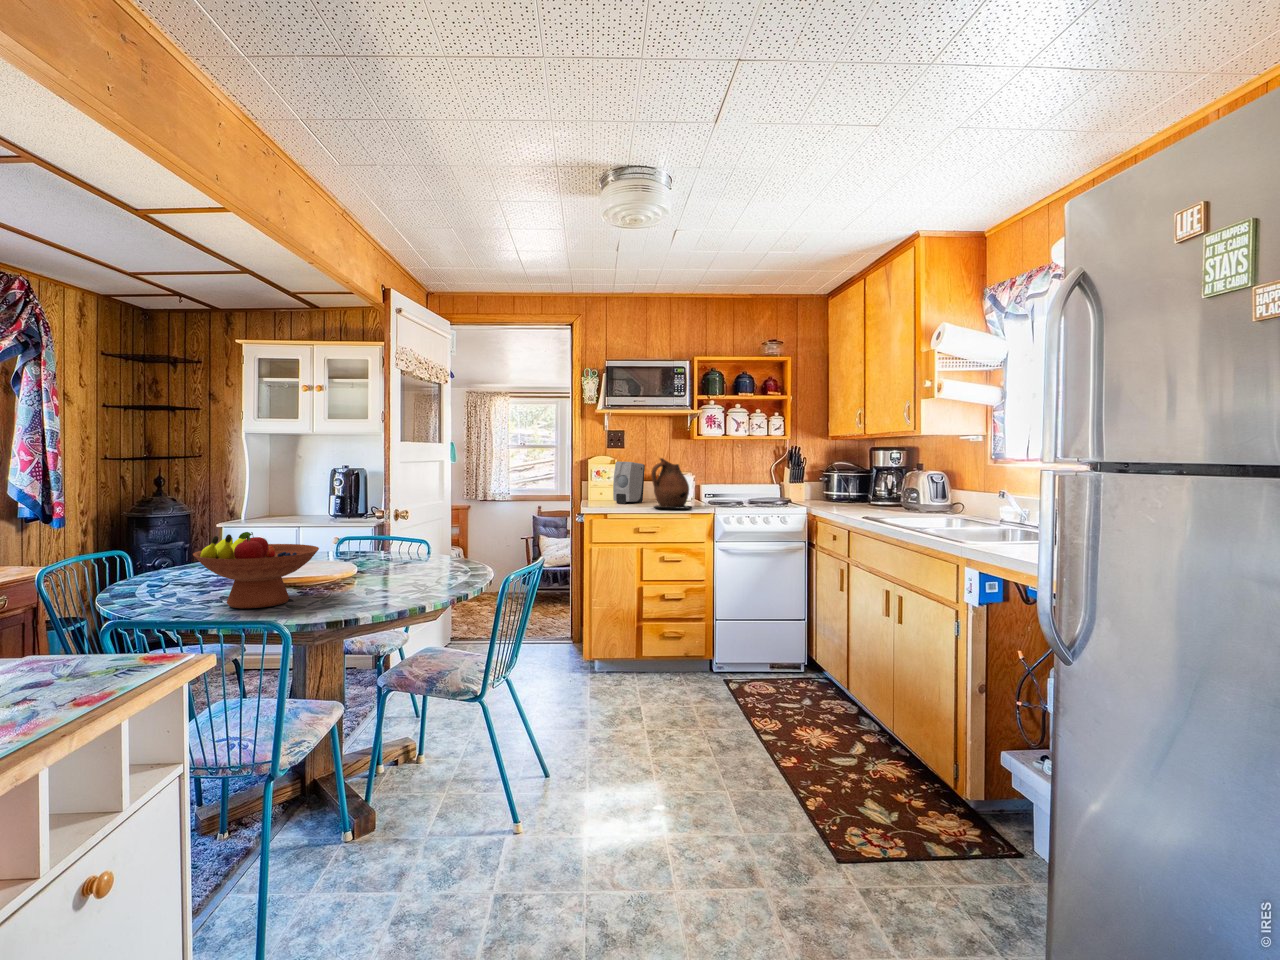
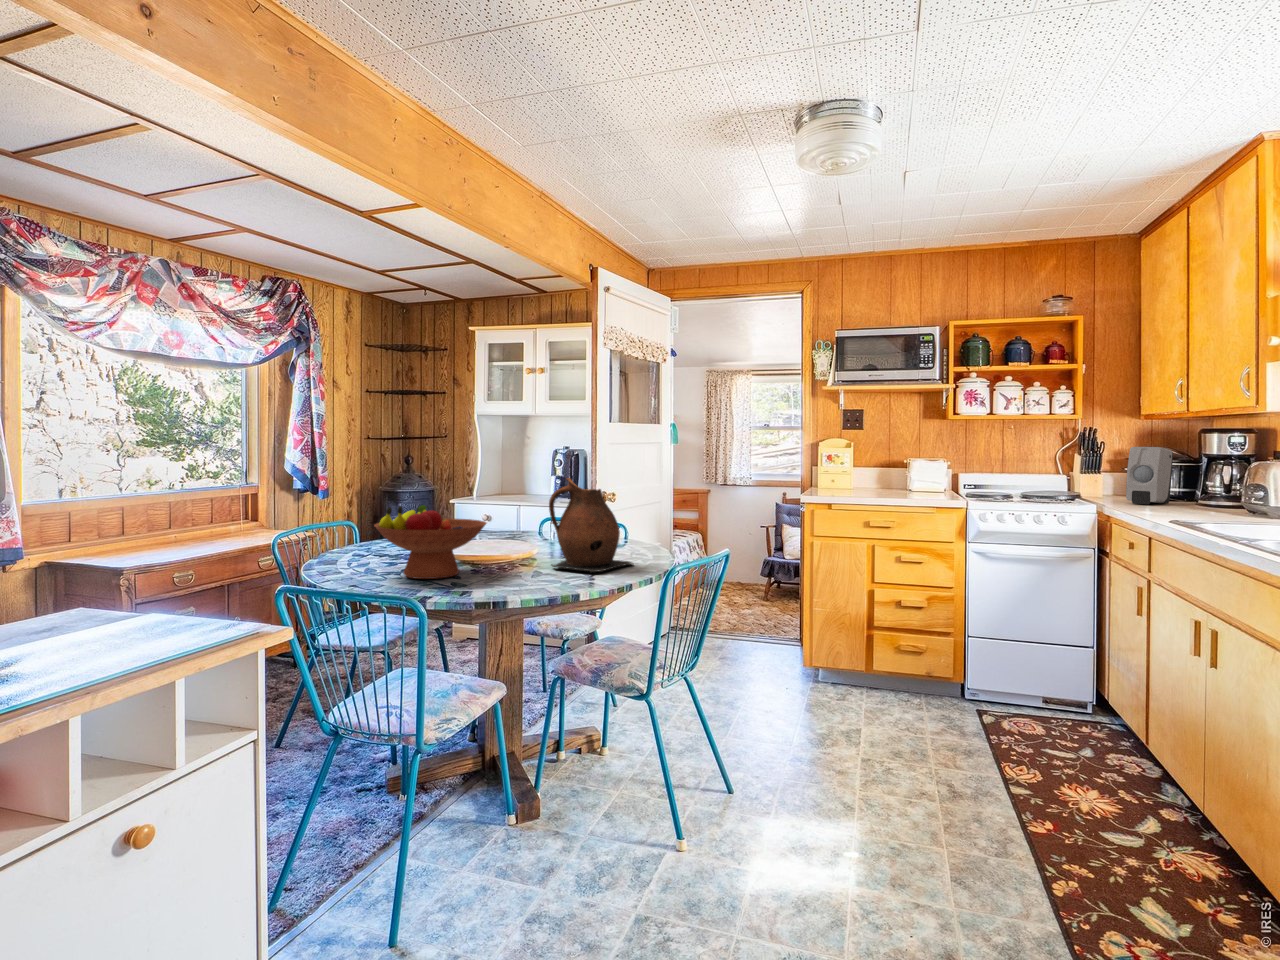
ceramic pitcher: present [651,458,691,509] -> present [549,478,632,573]
soap dispenser: present [613,462,645,504] -> present [1126,447,1173,504]

